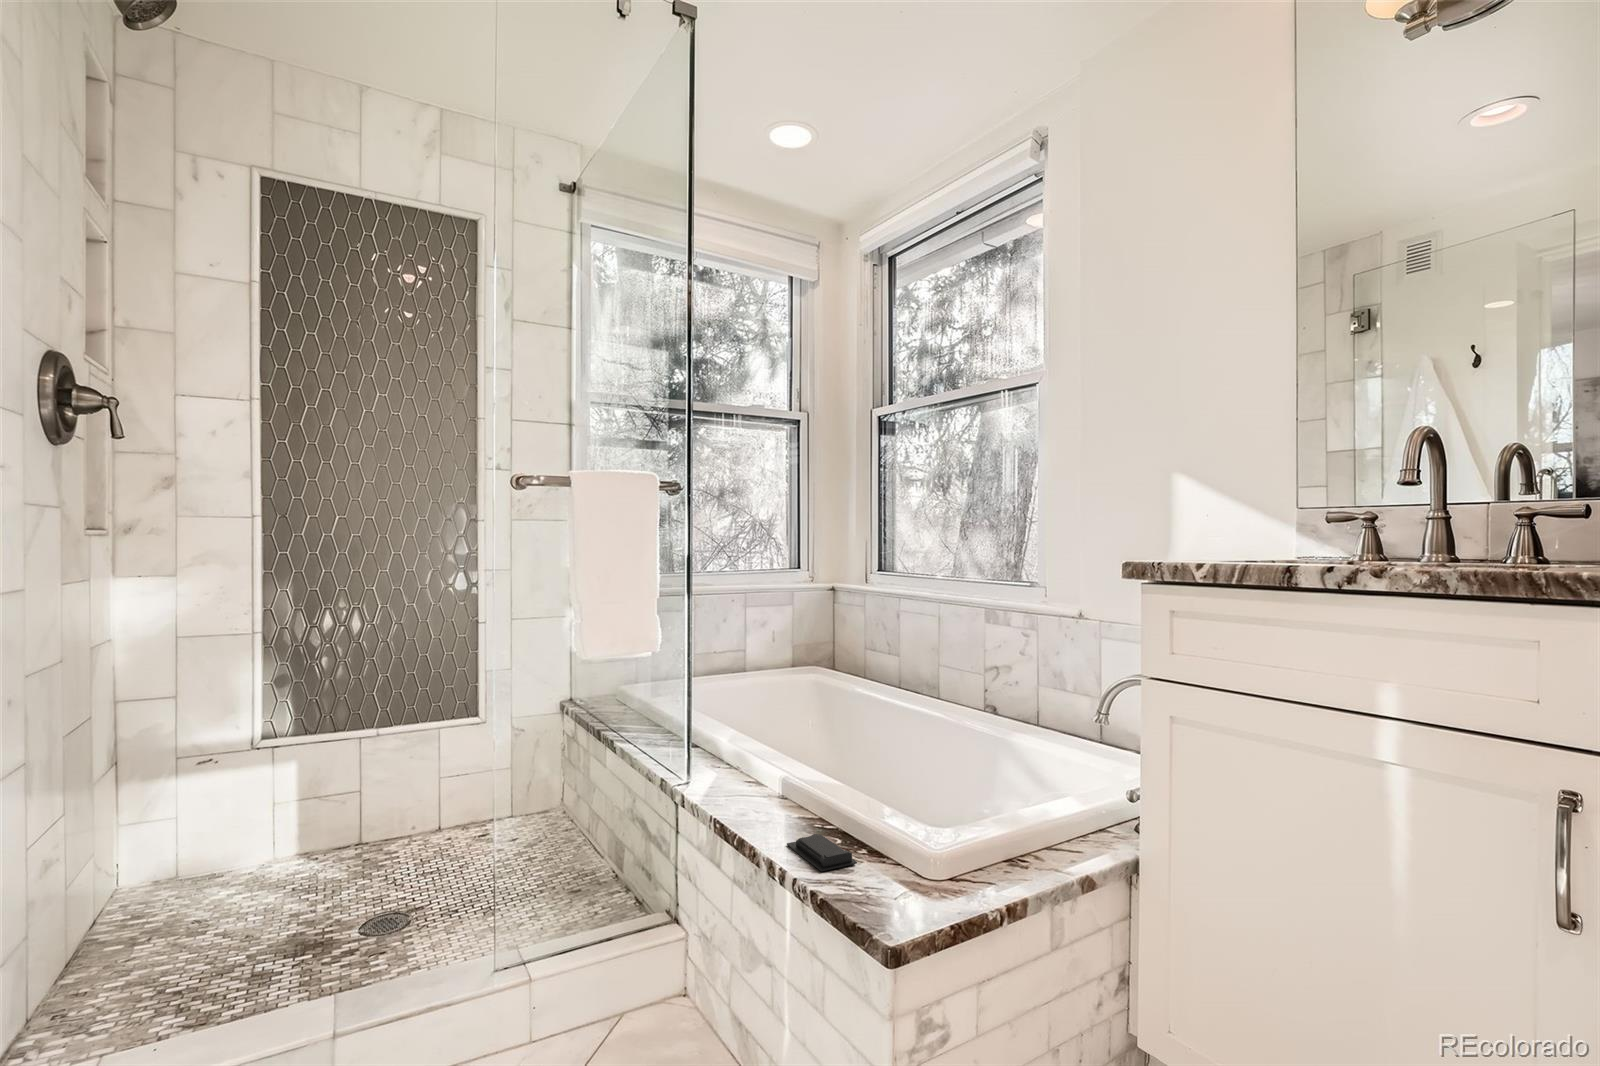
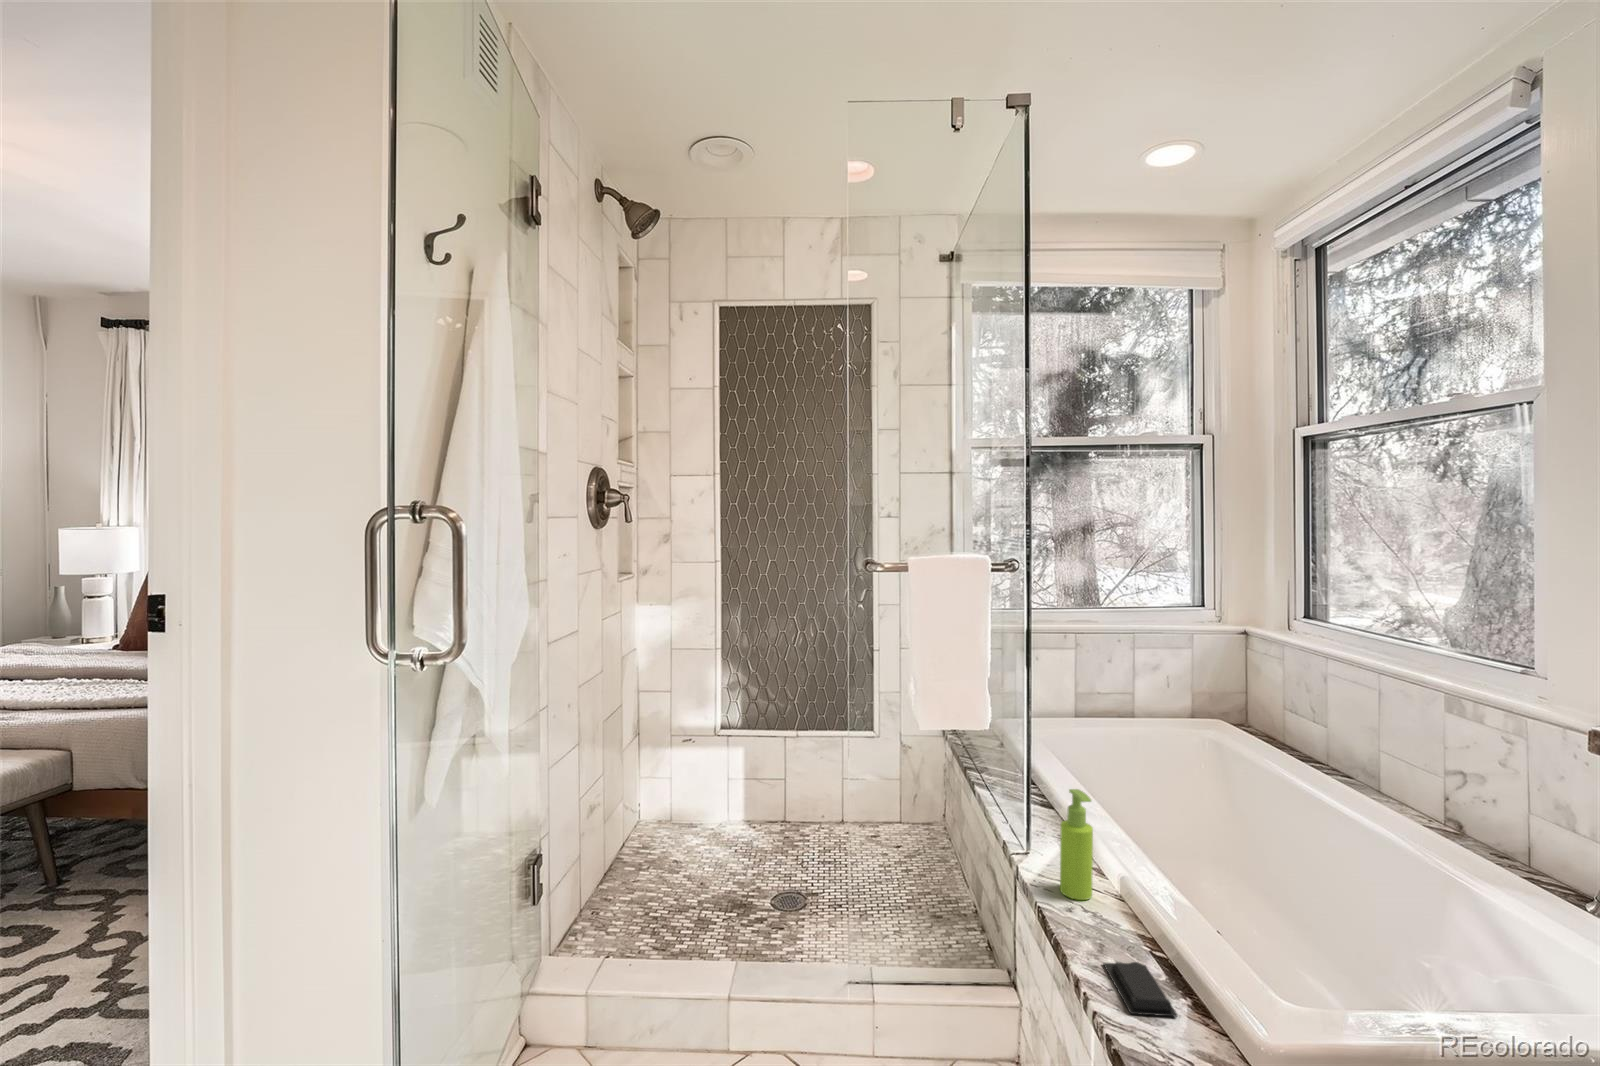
soap dispenser: none [730,700,762,806] -> present [1060,789,1093,900]

